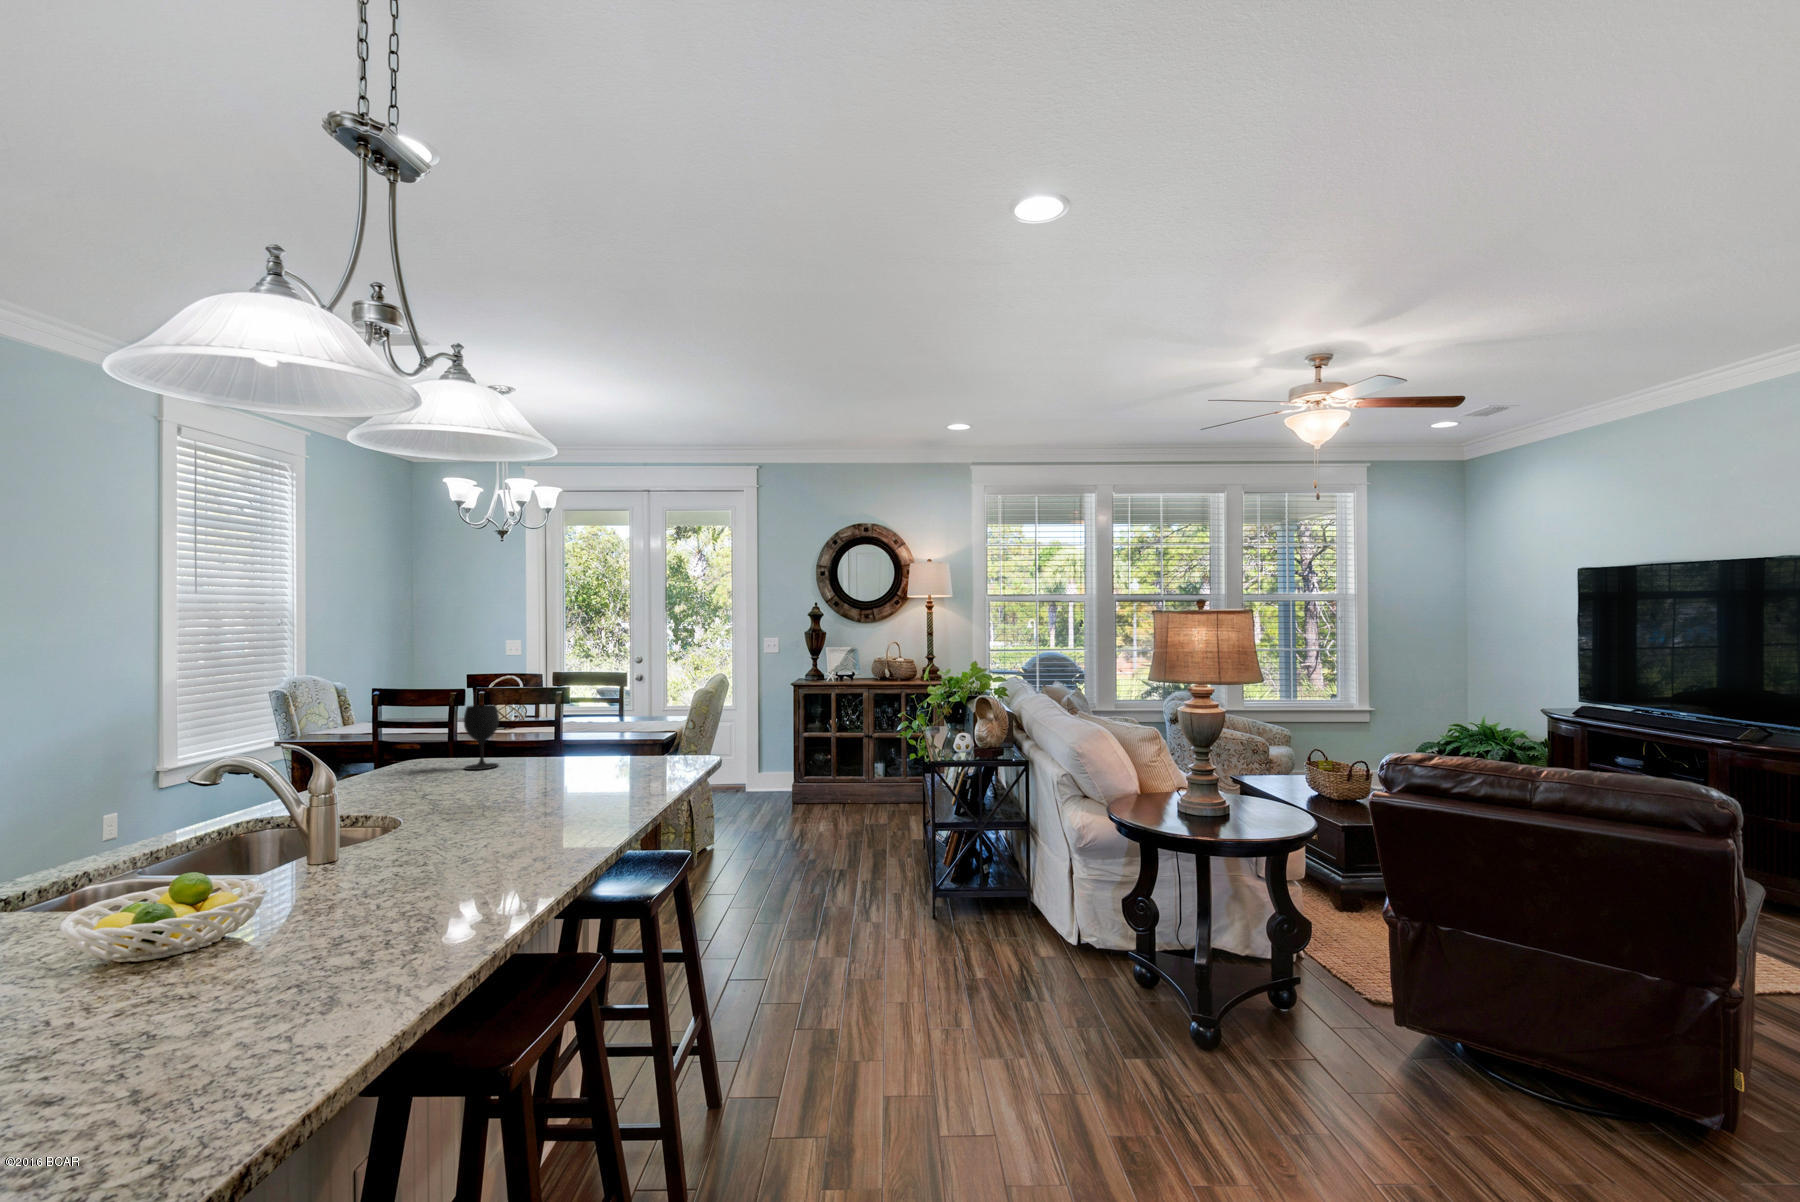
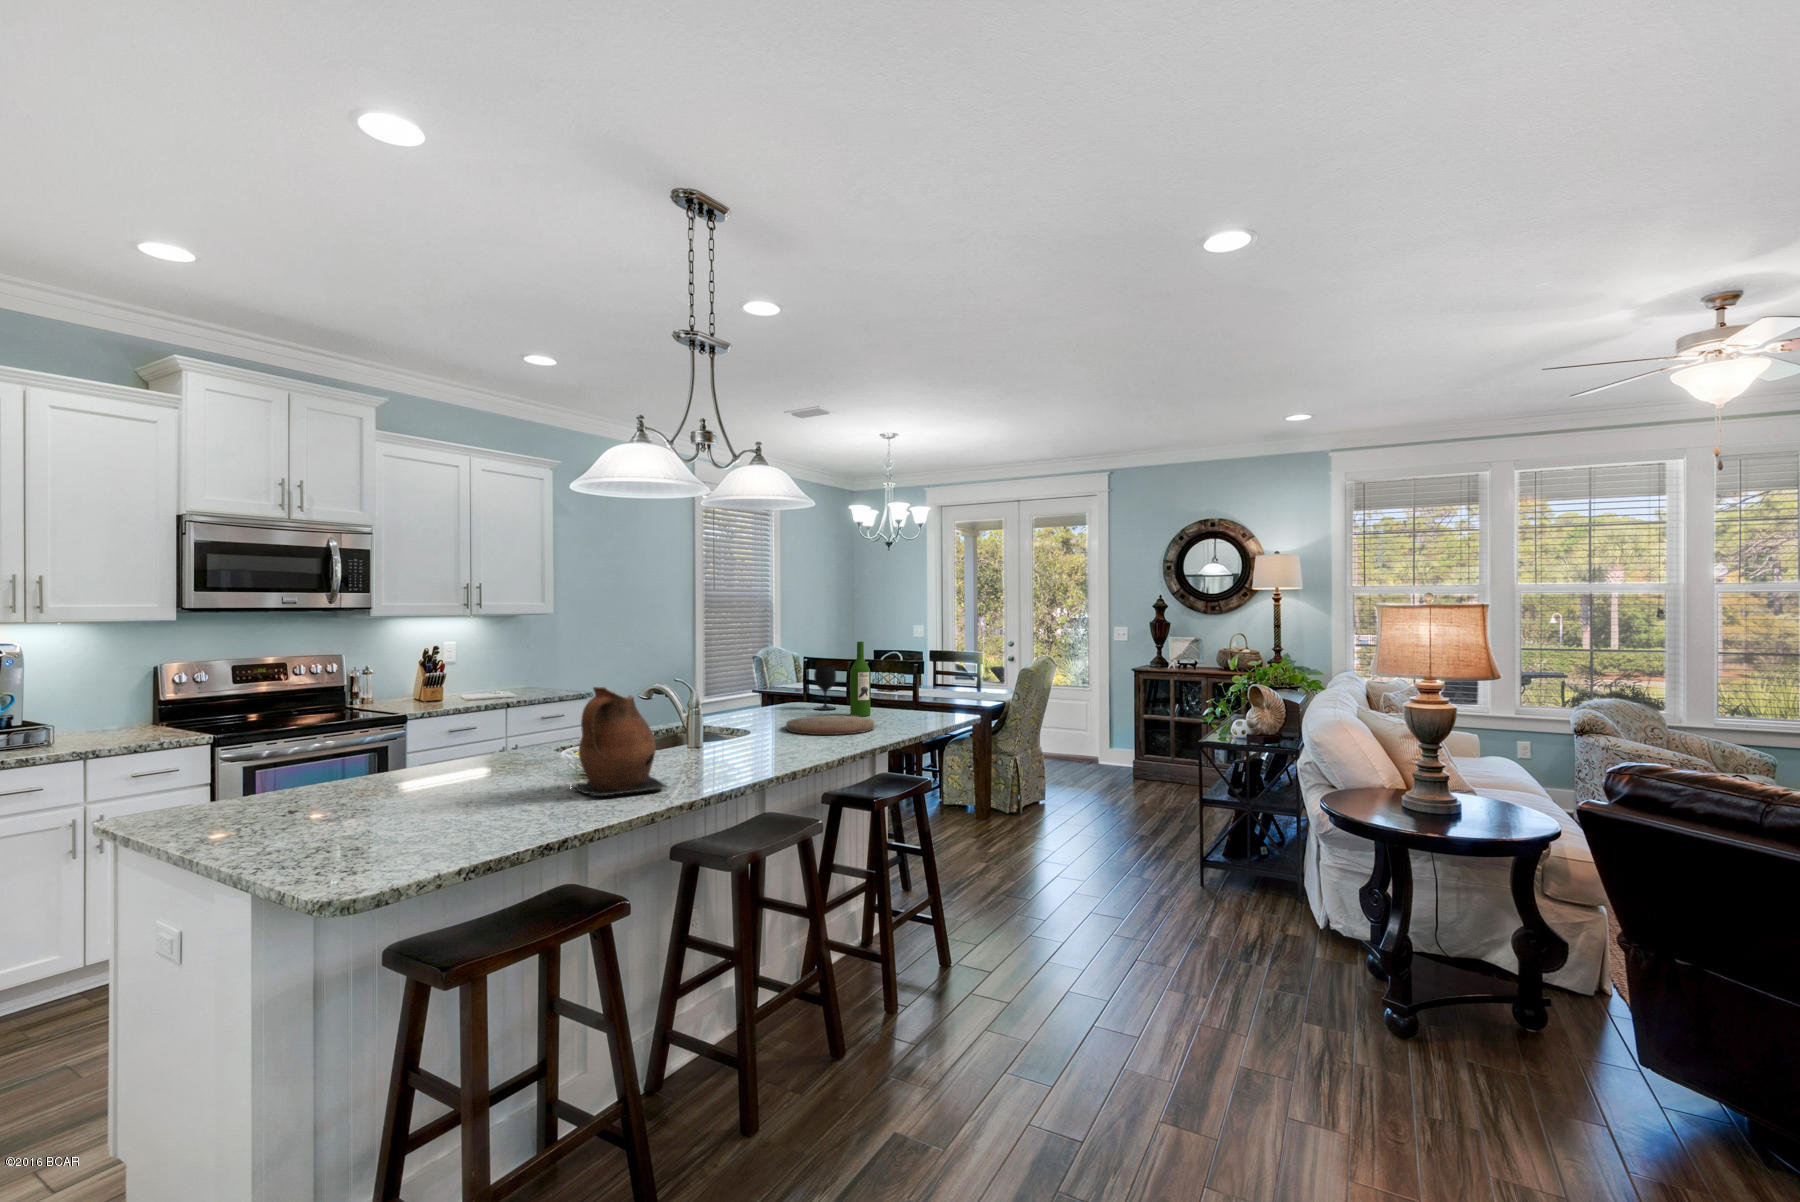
wine bottle: none [533,669,564,775] -> present [850,642,870,716]
cutting board: none [456,776,597,814] -> present [786,716,874,735]
ceramic pitcher: none [101,793,350,1032] -> present [575,687,666,796]

